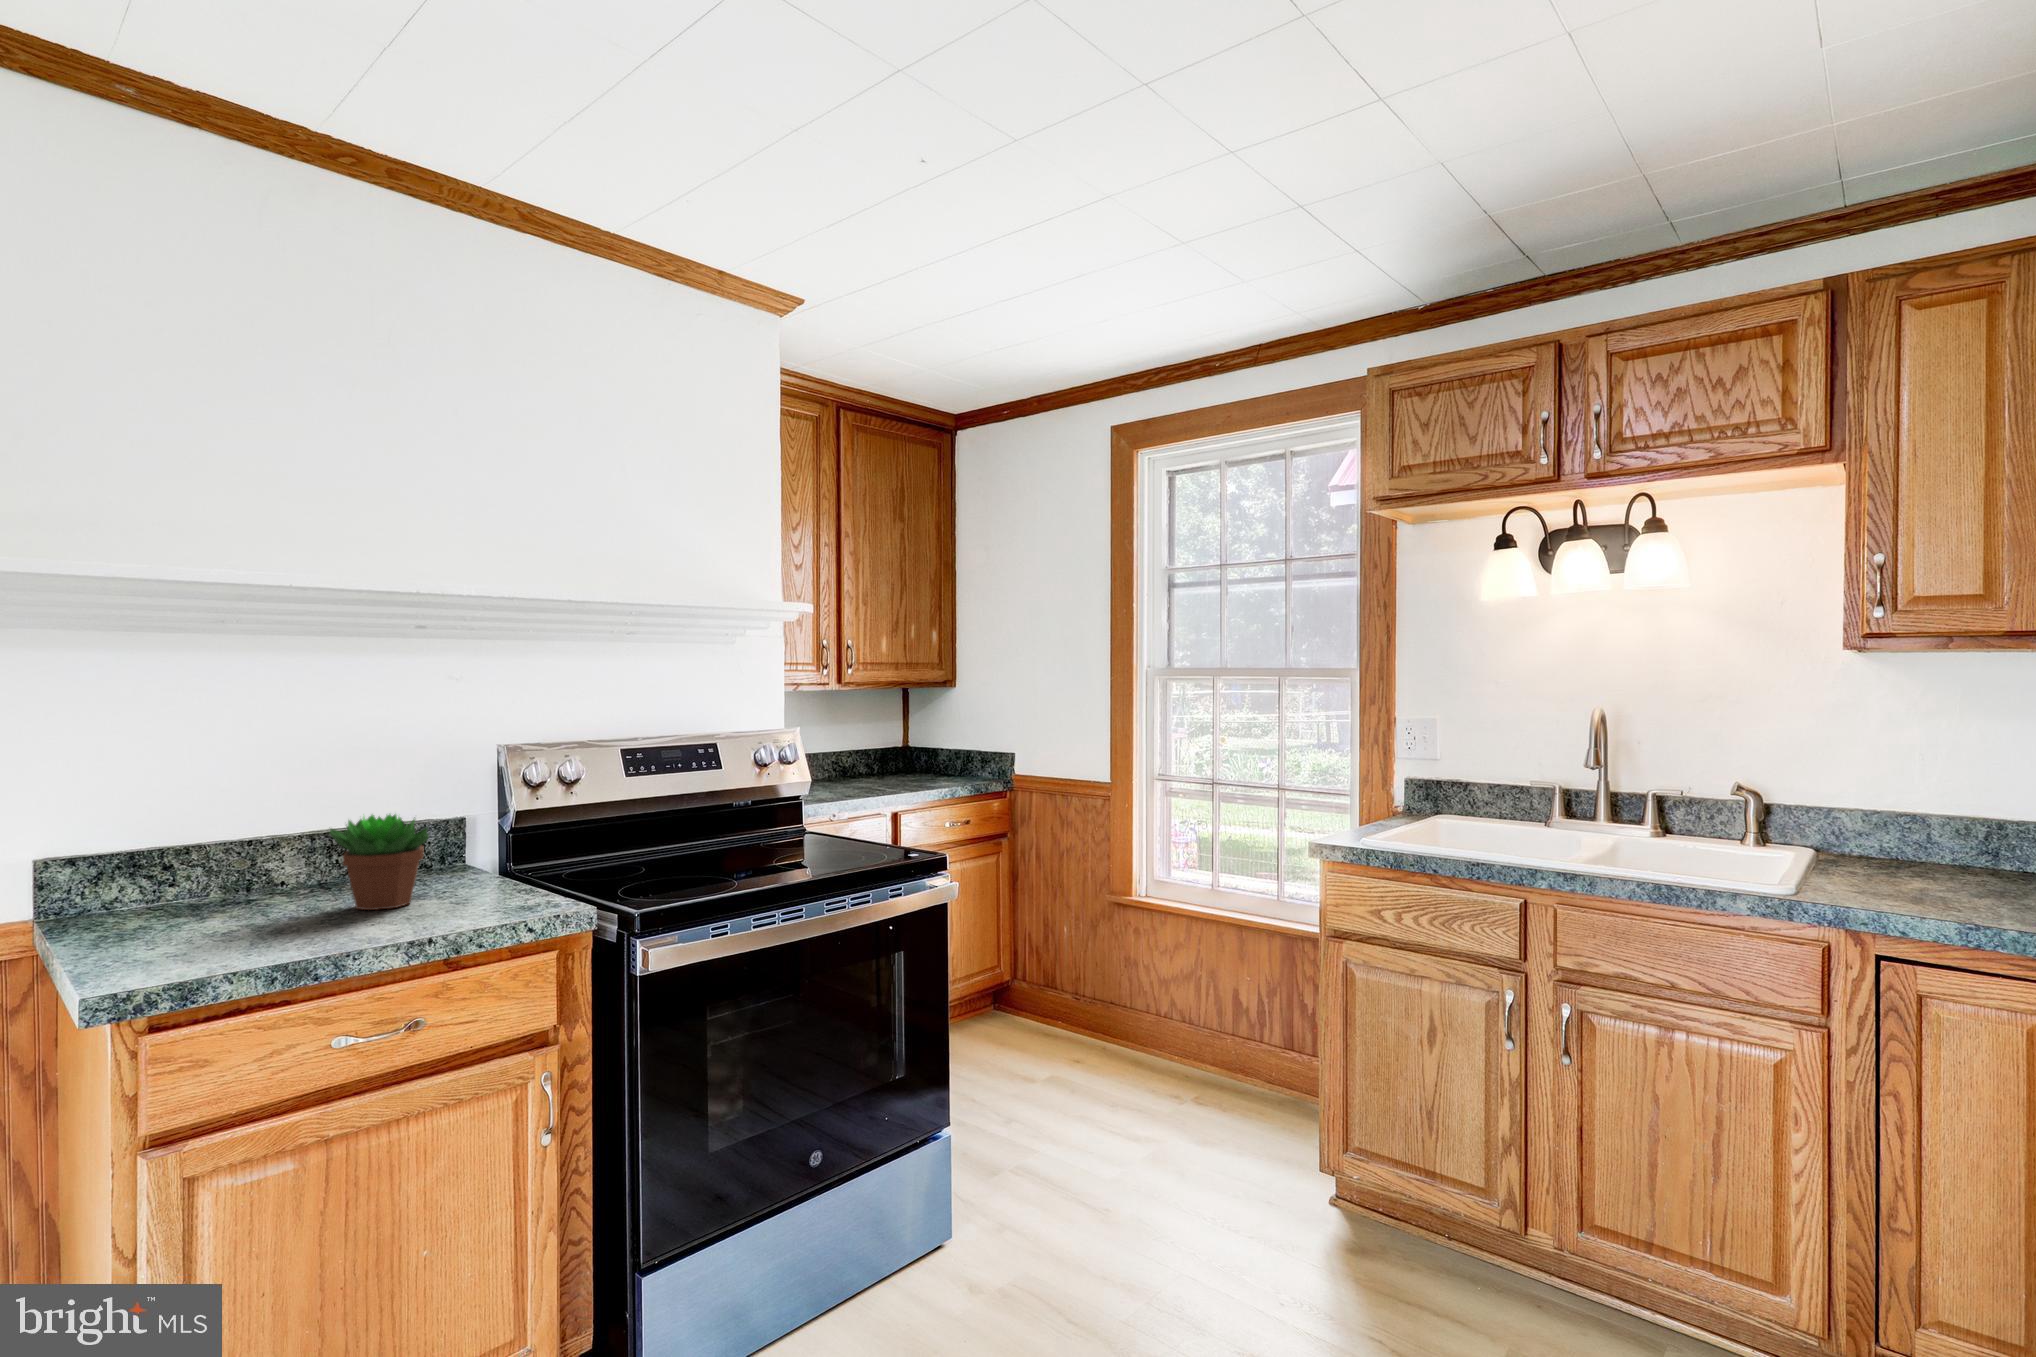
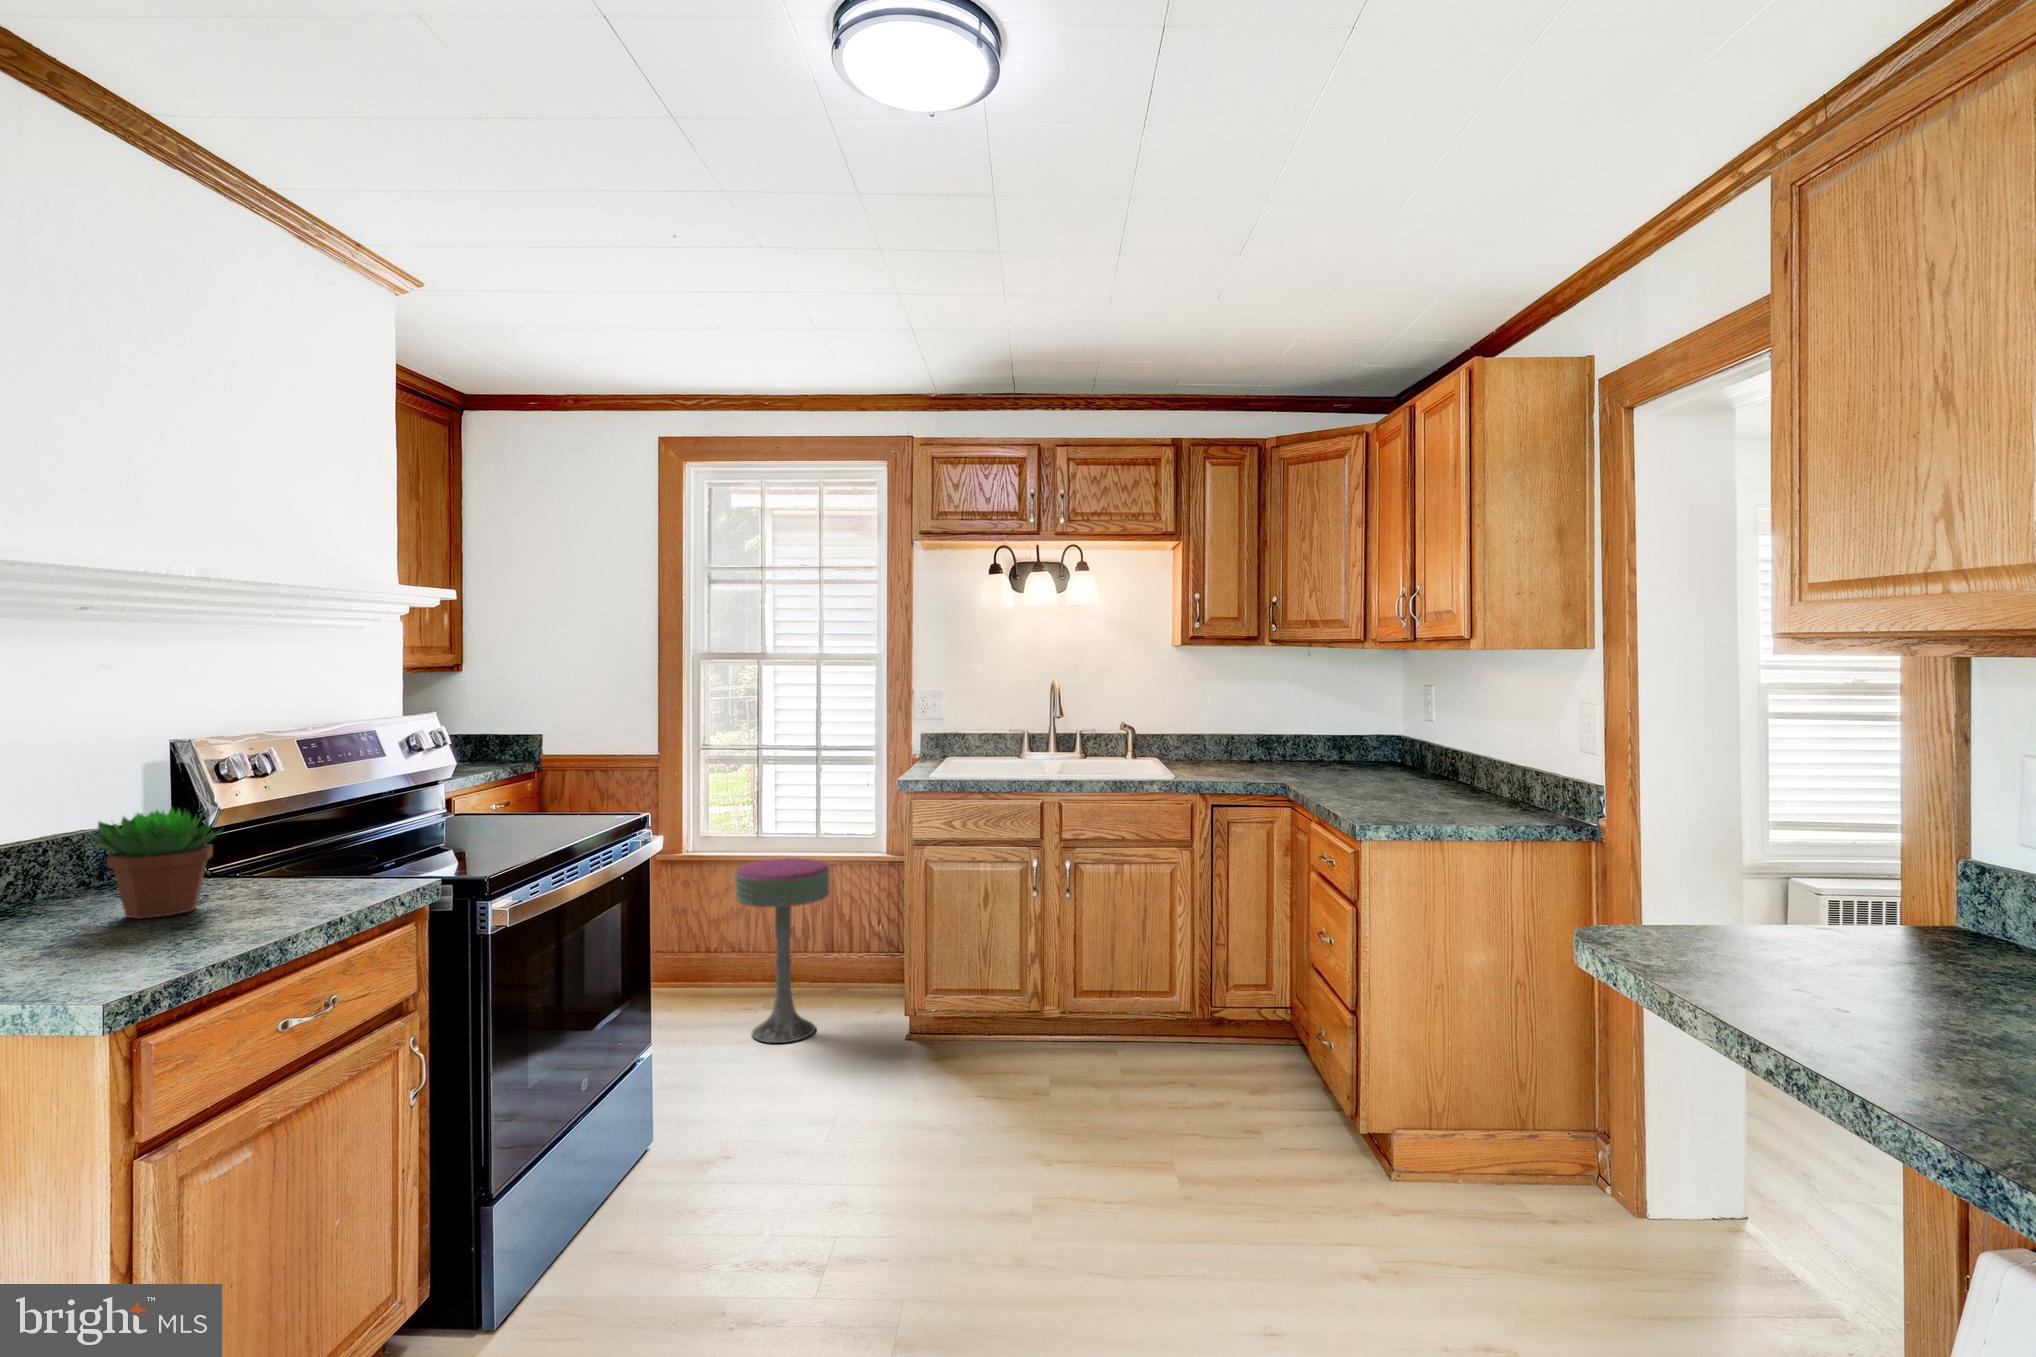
bar stool: none [1130,921,1245,1158] -> present [736,858,829,1043]

